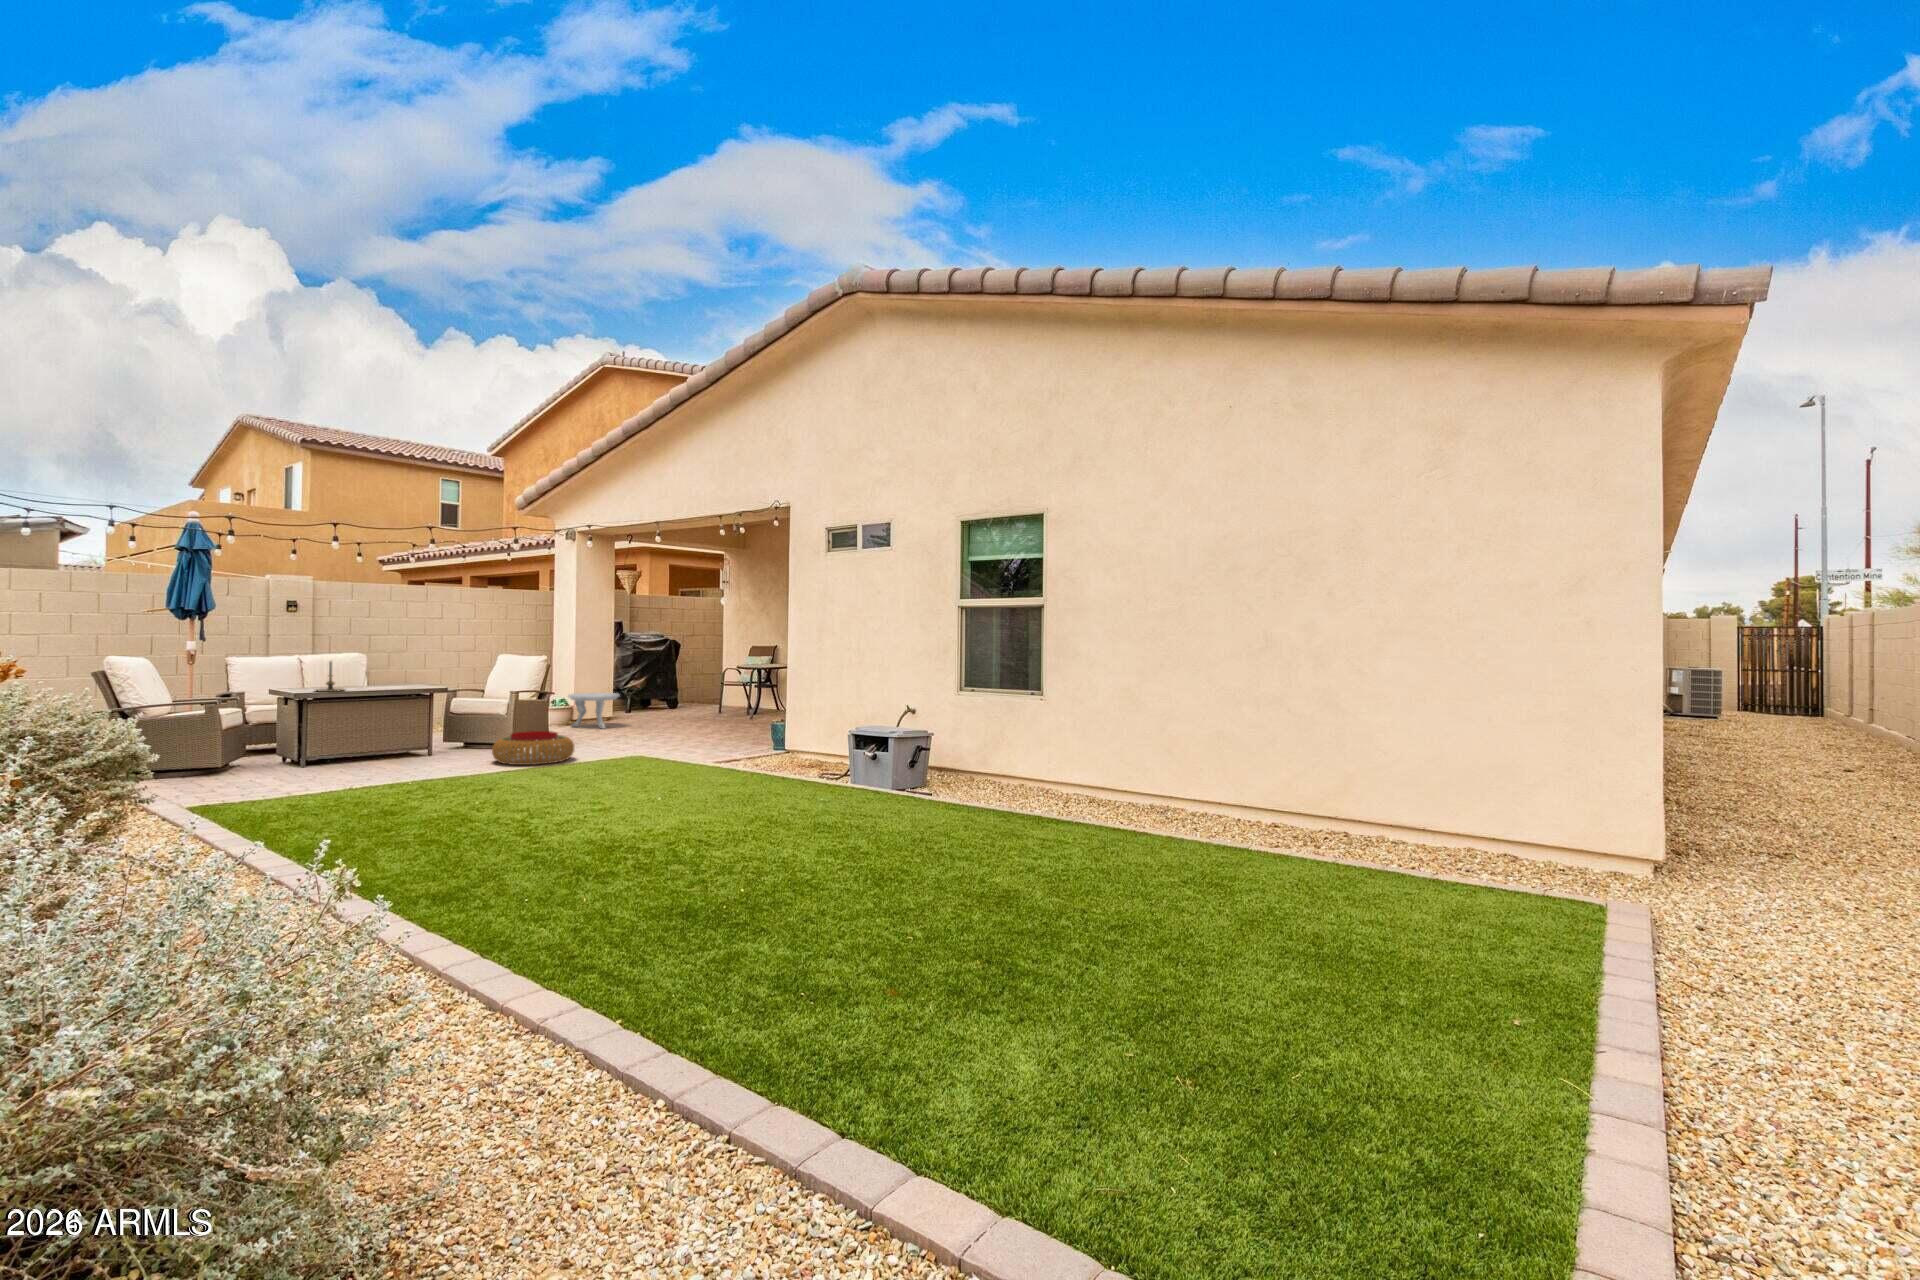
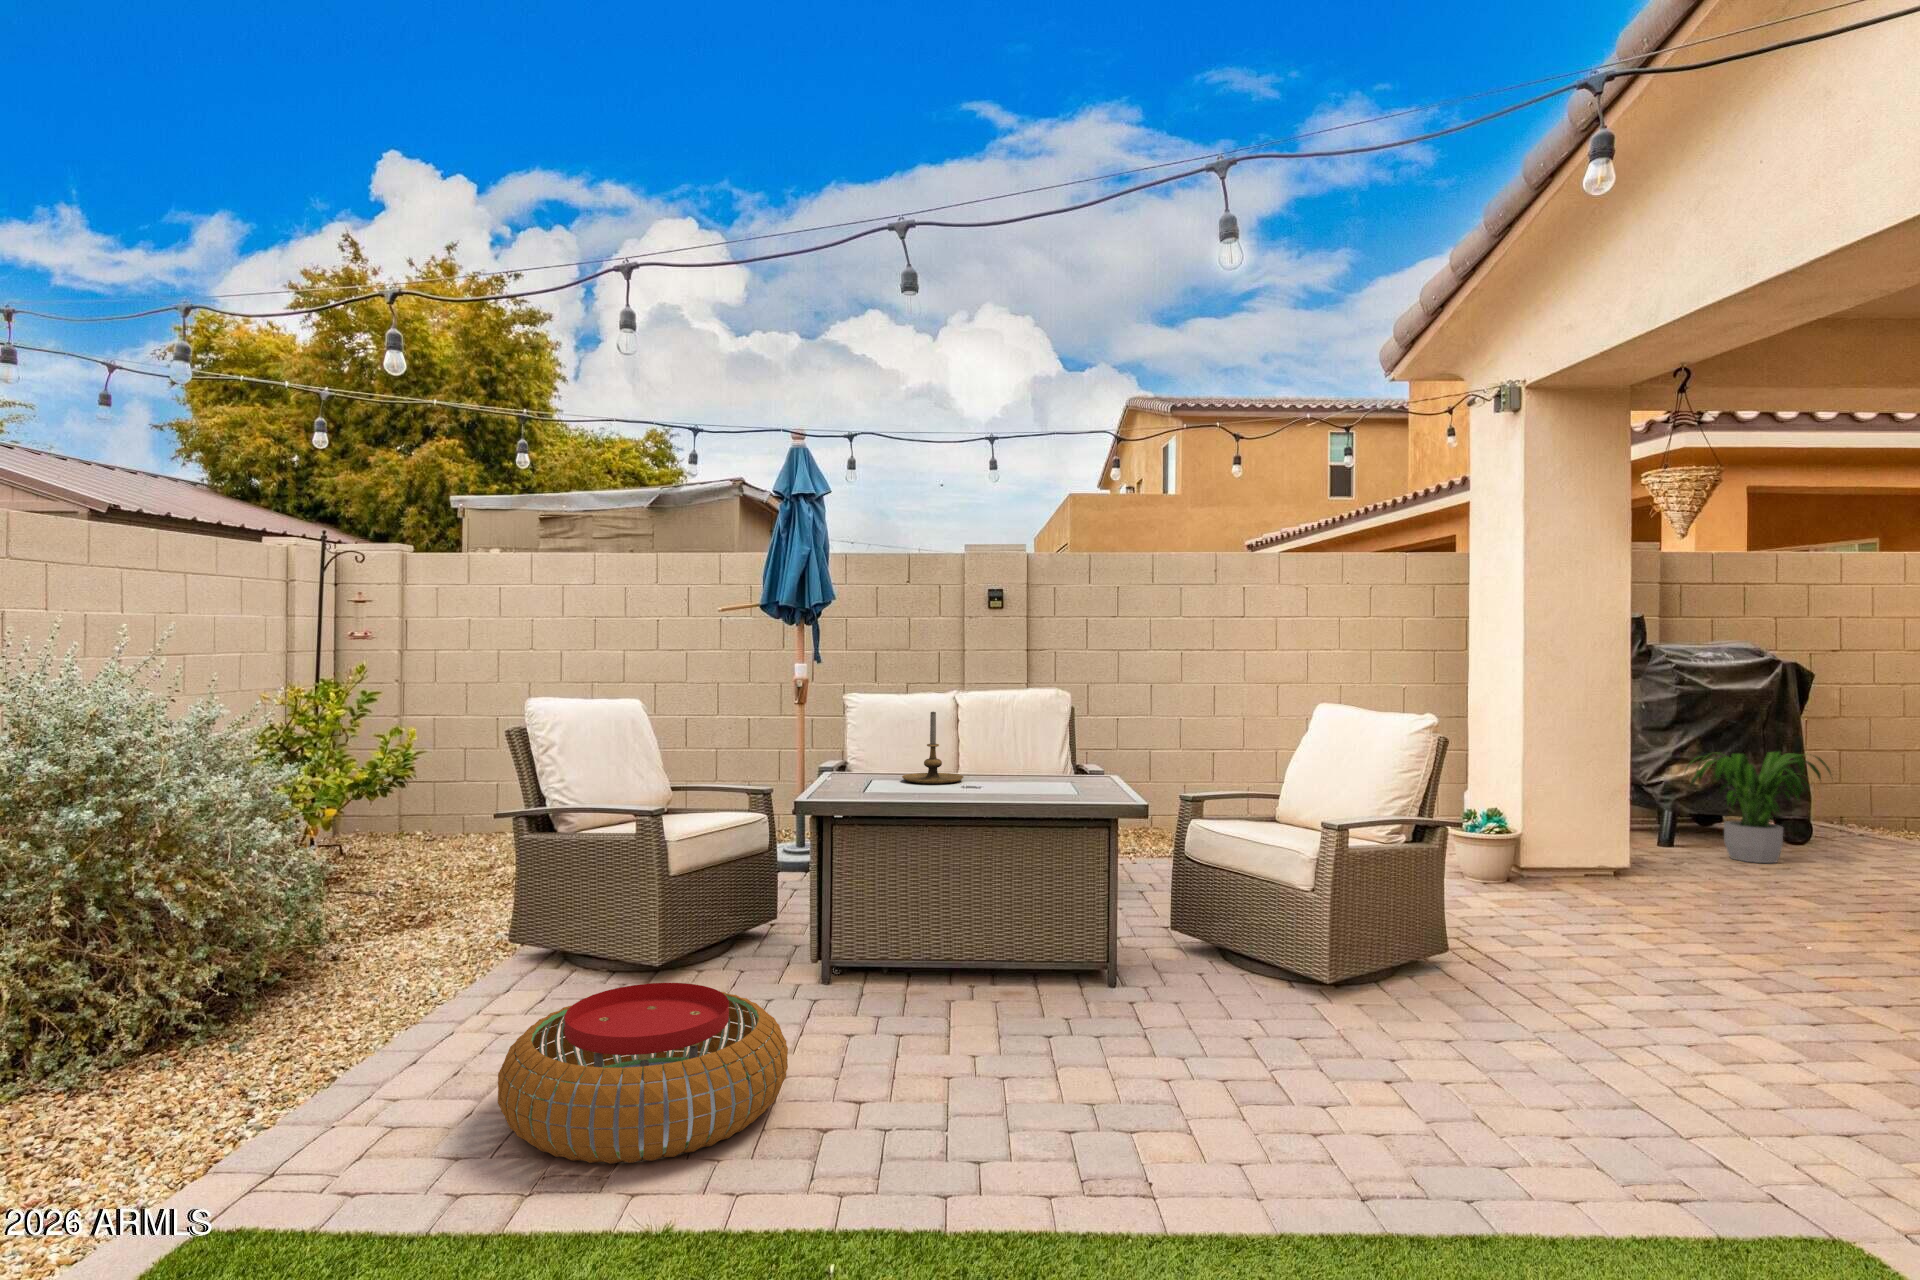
potted plant: none [633,674,682,715] -> present [1685,752,1831,863]
side table: present [568,693,620,729] -> none [1507,798,1655,908]
pouf: present [492,731,574,765] -> present [498,983,788,1164]

